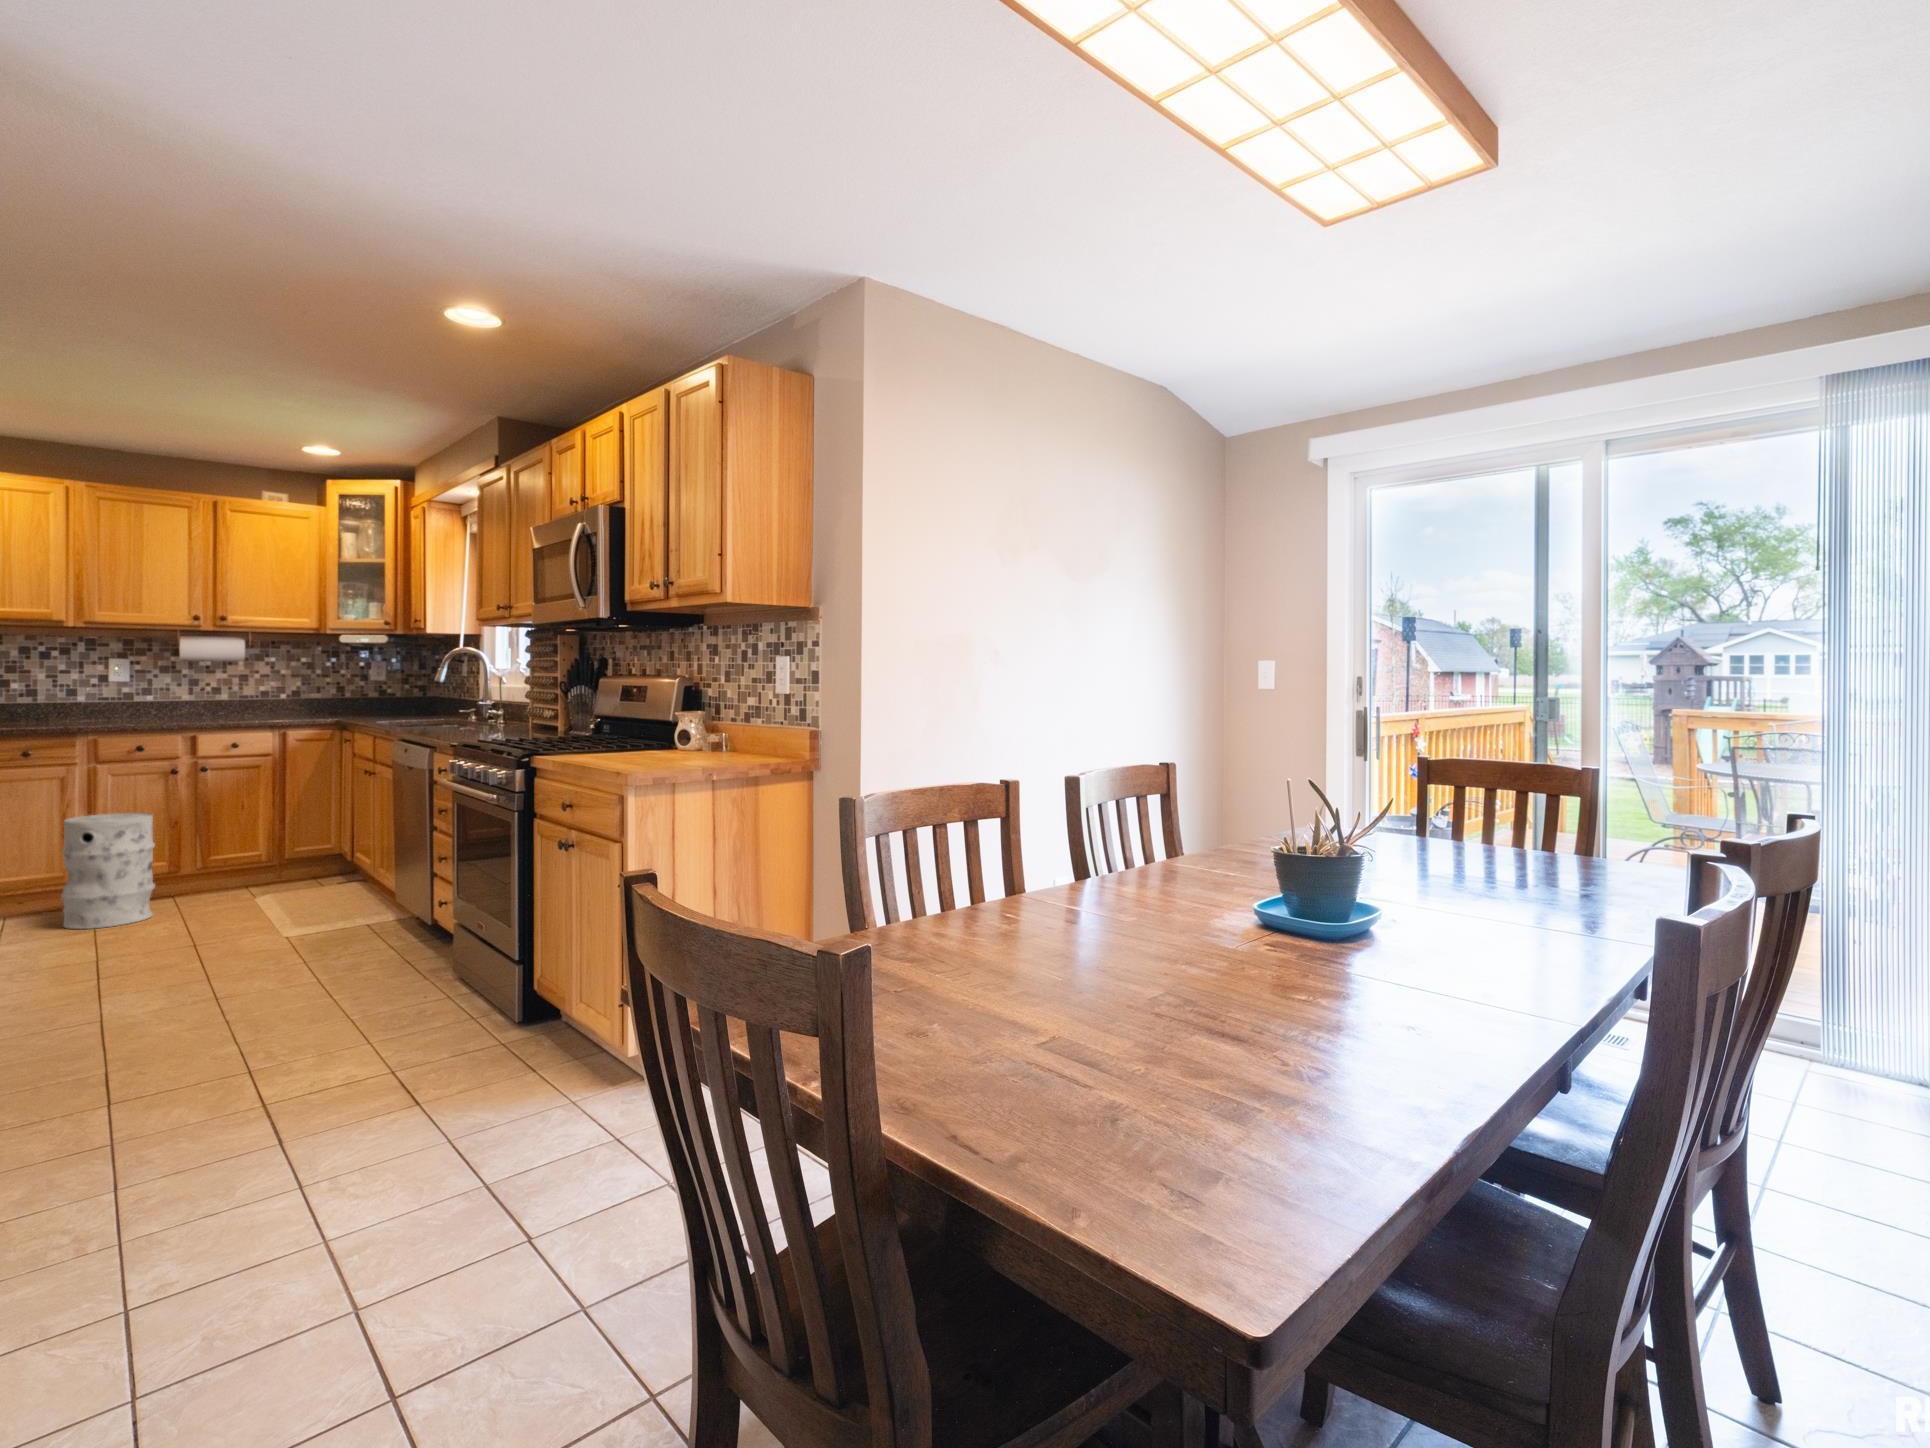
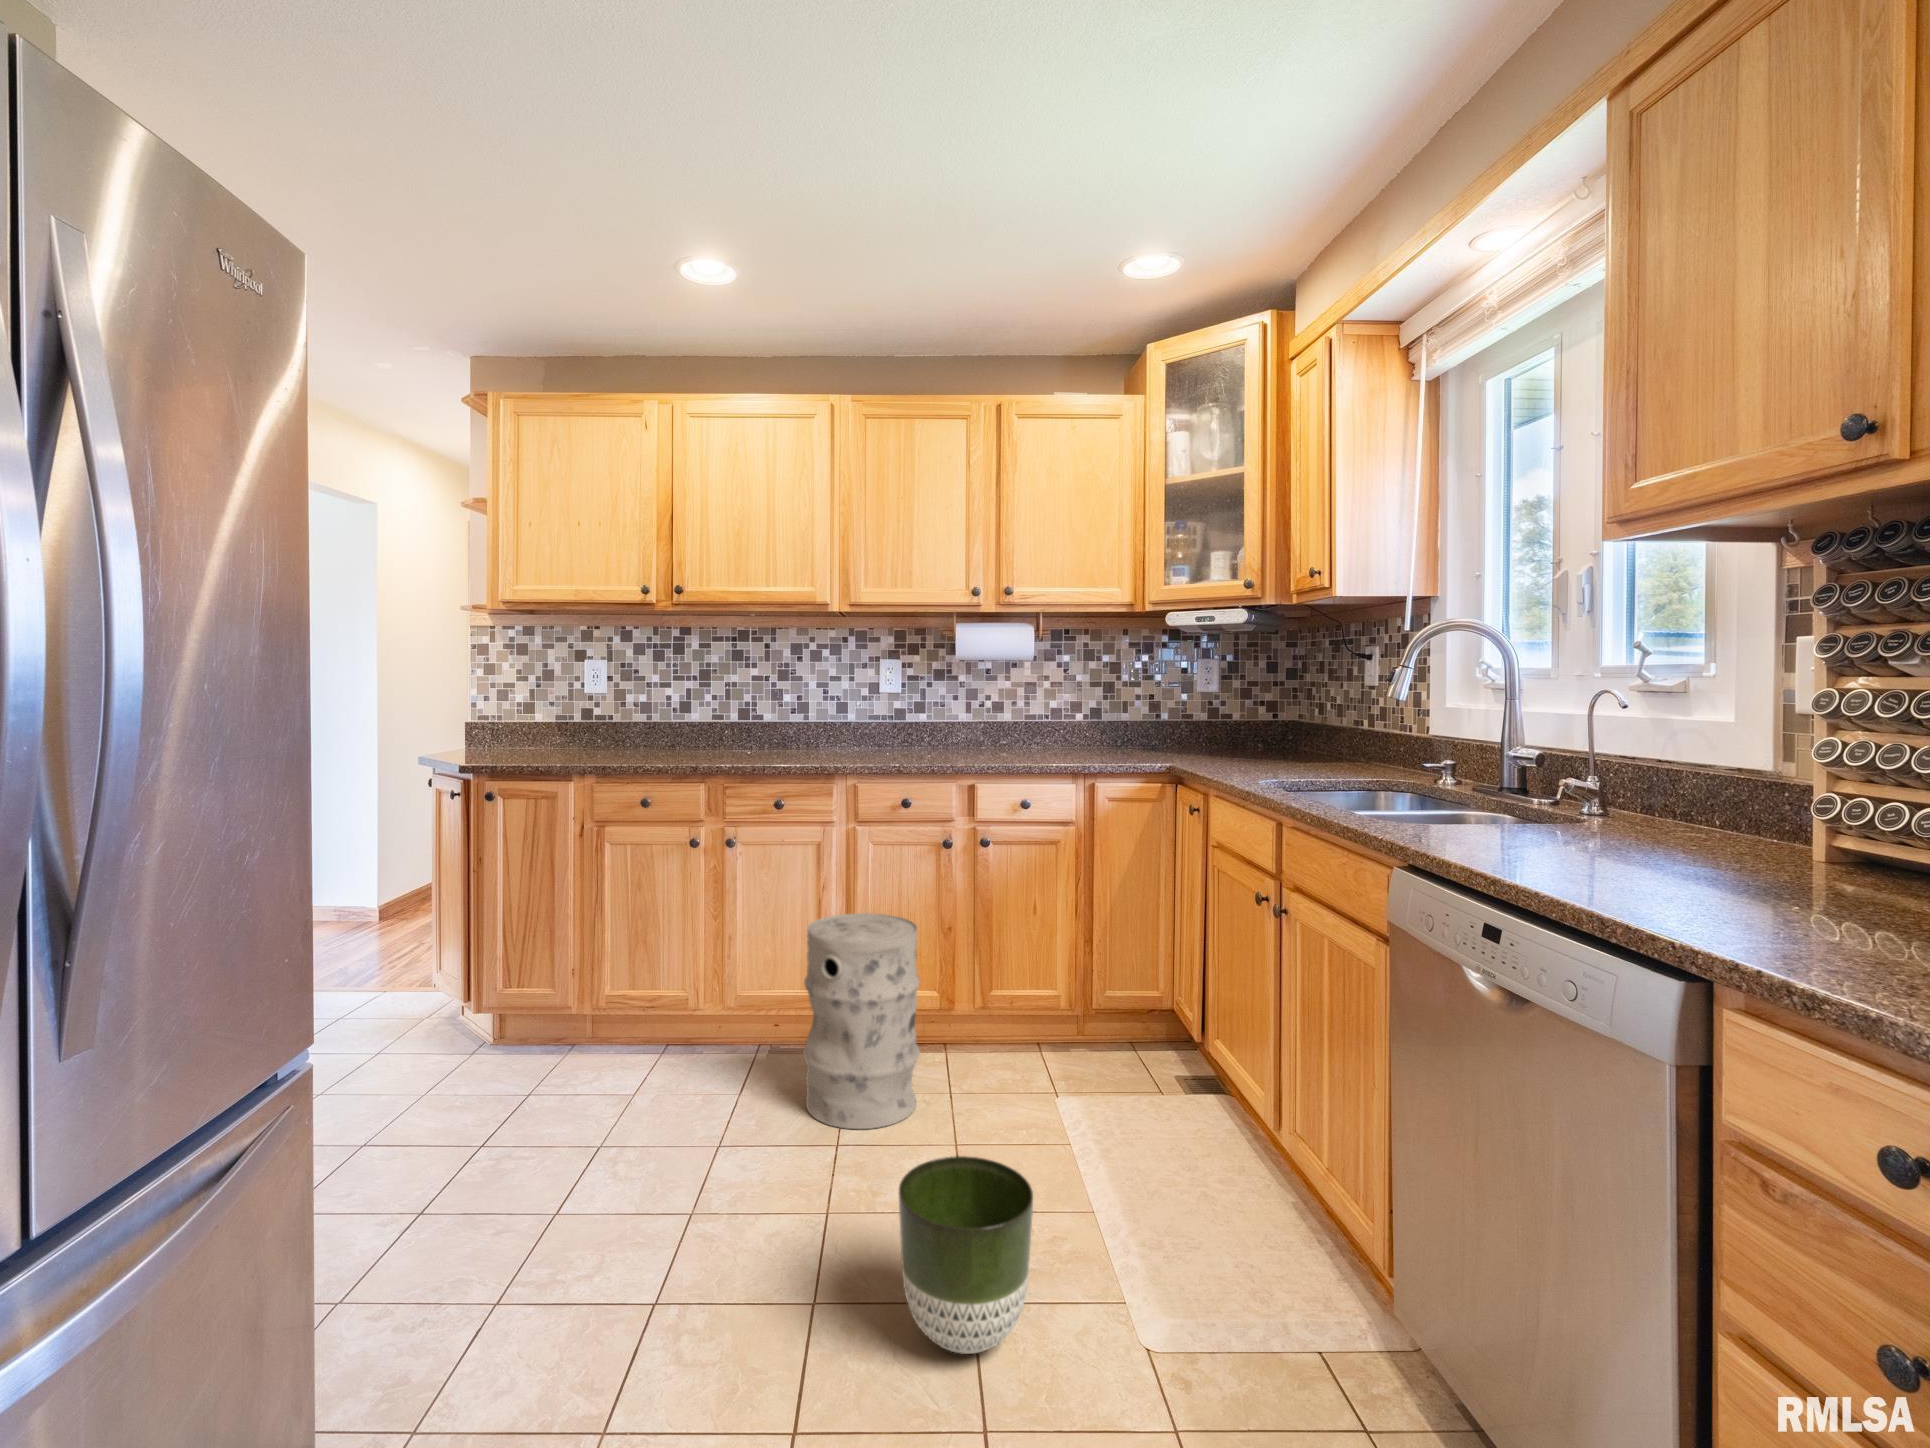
planter: none [153,884,229,954] -> present [899,1156,1033,1354]

